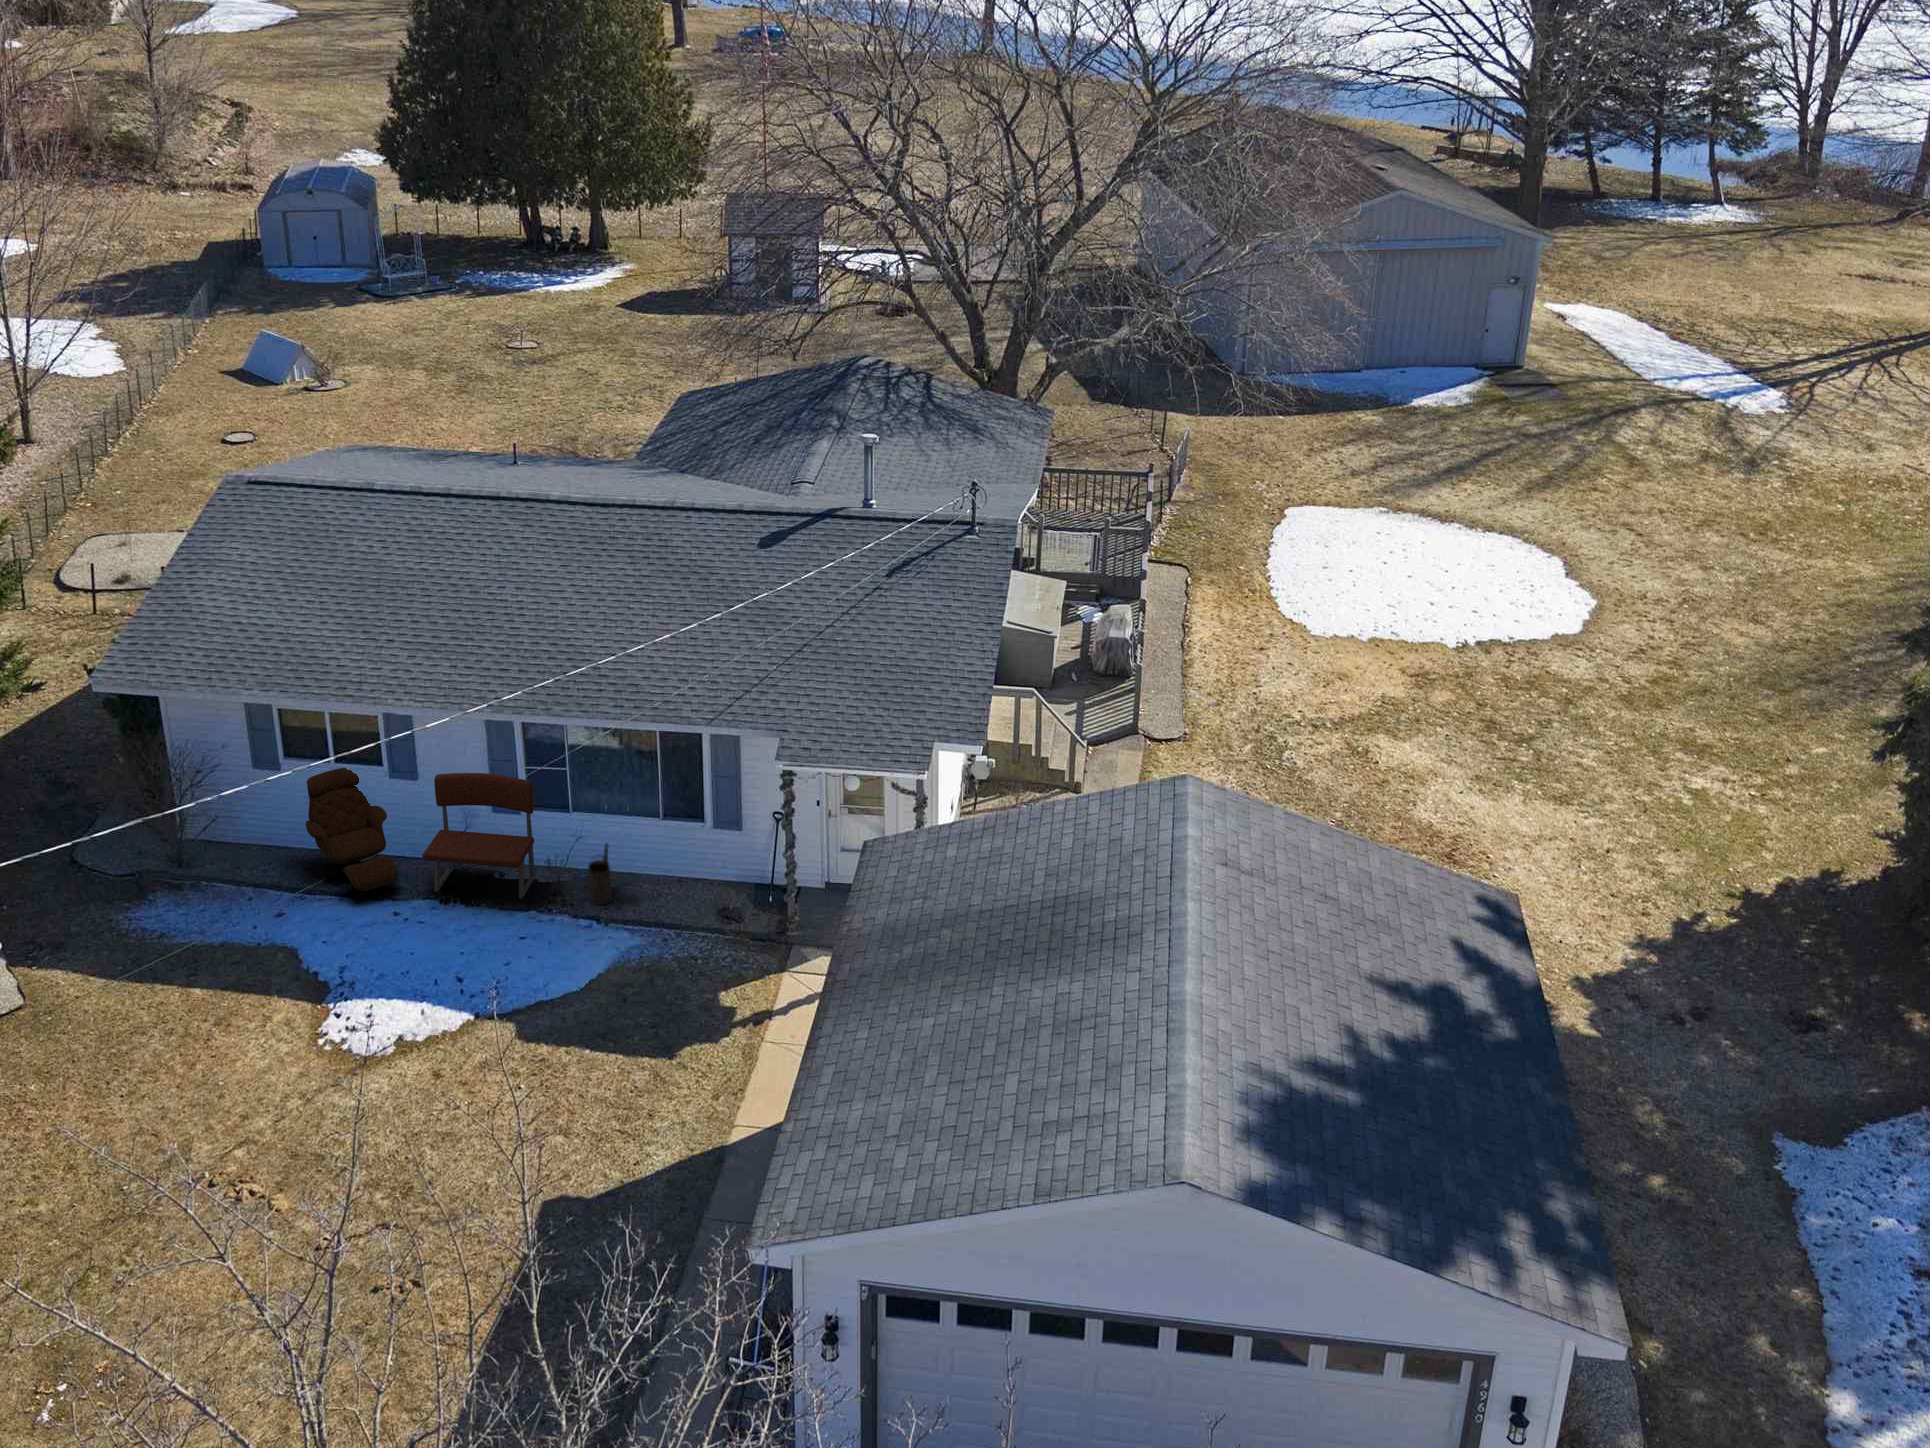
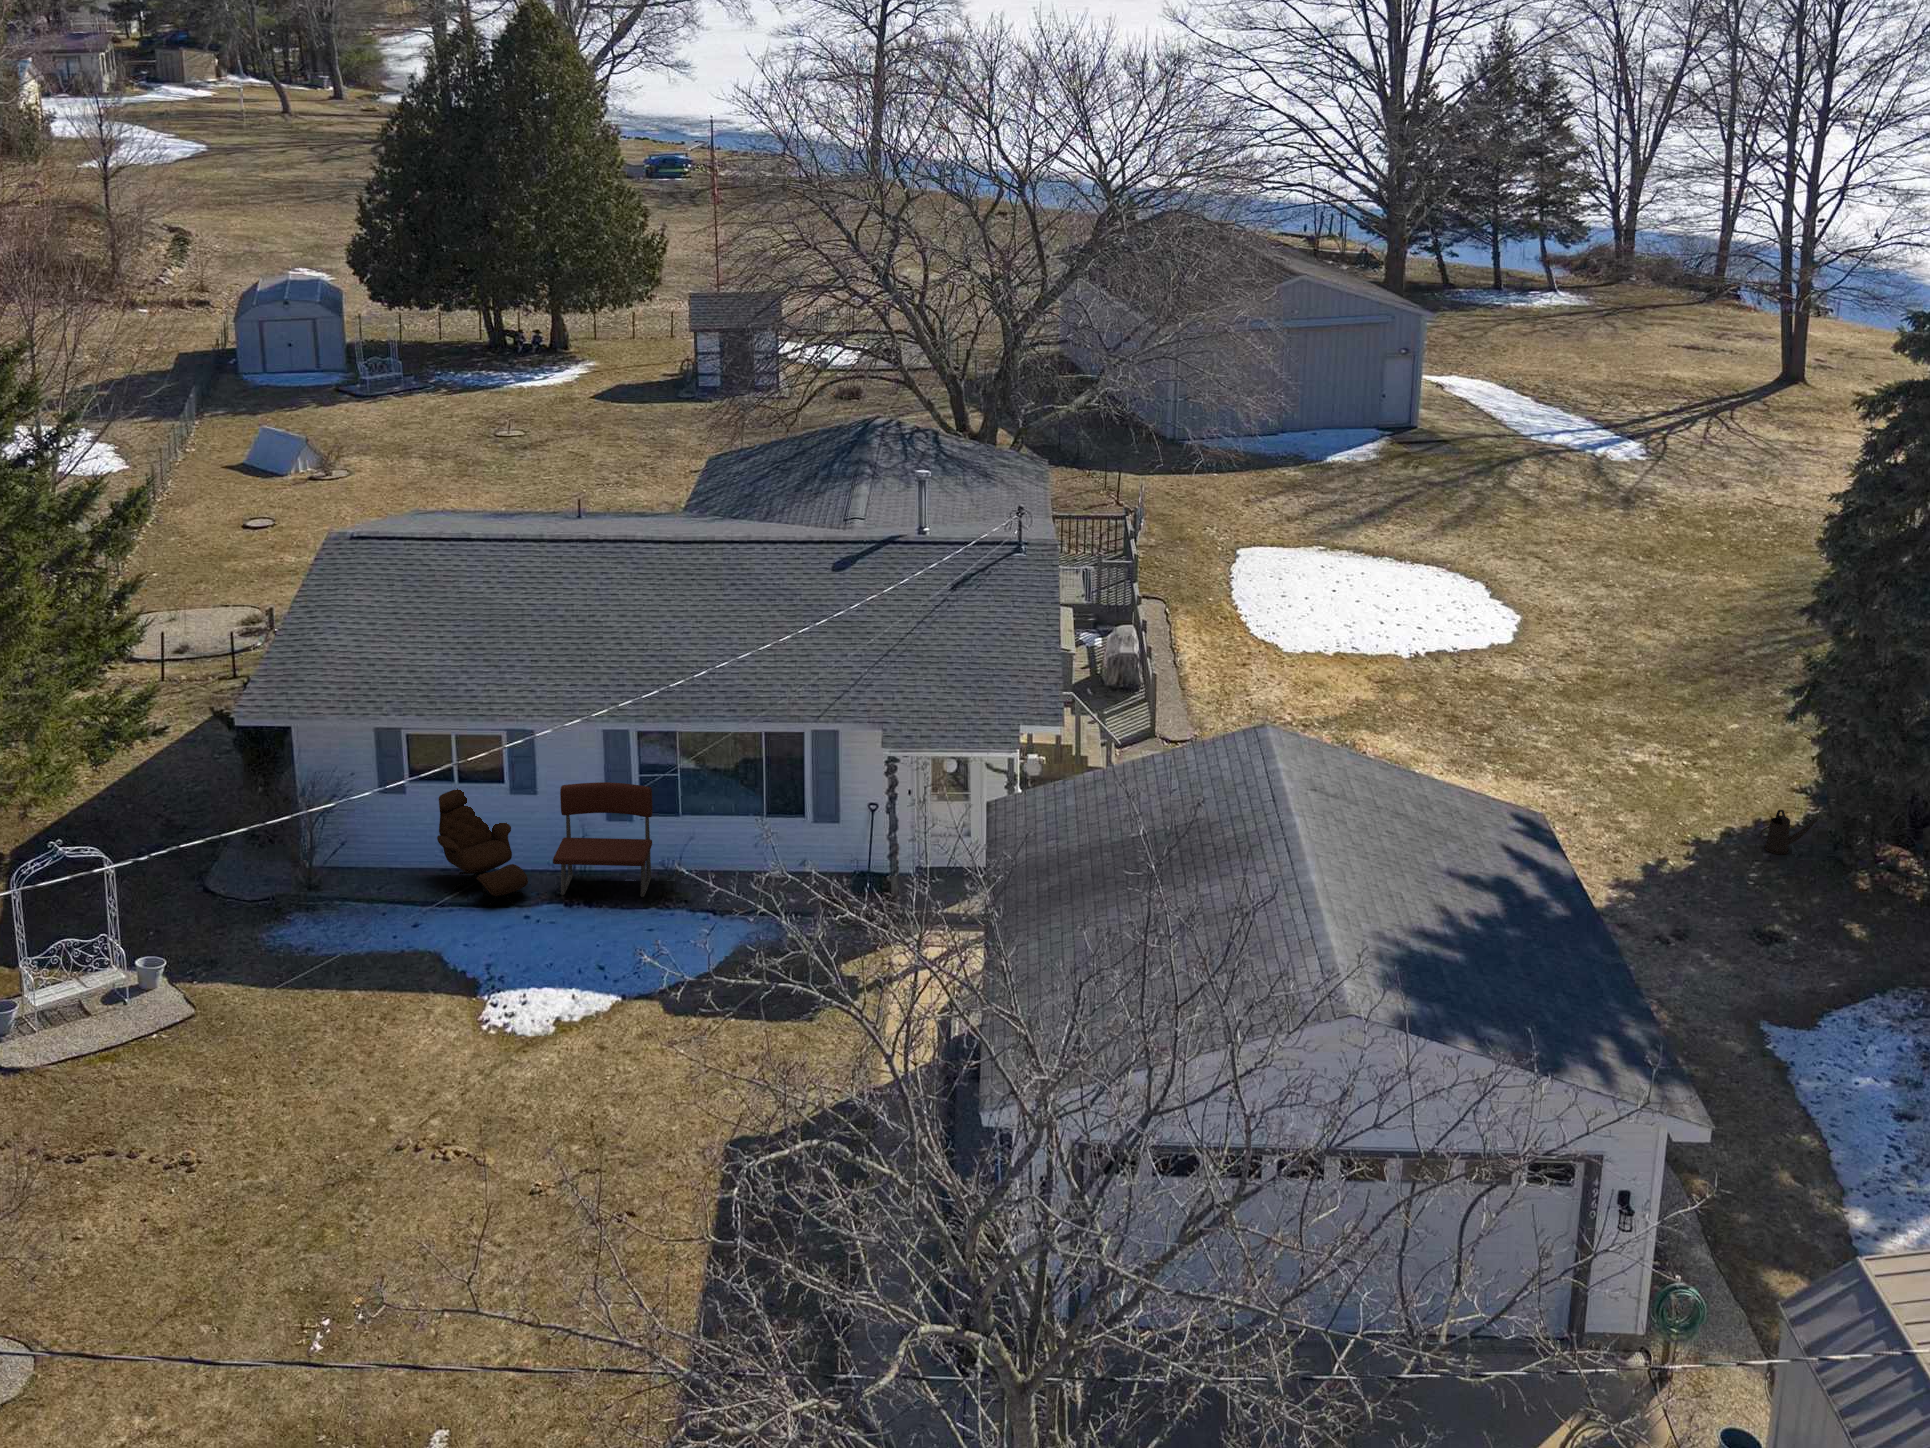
watering can: present [588,843,613,905] -> present [1760,810,1817,855]

